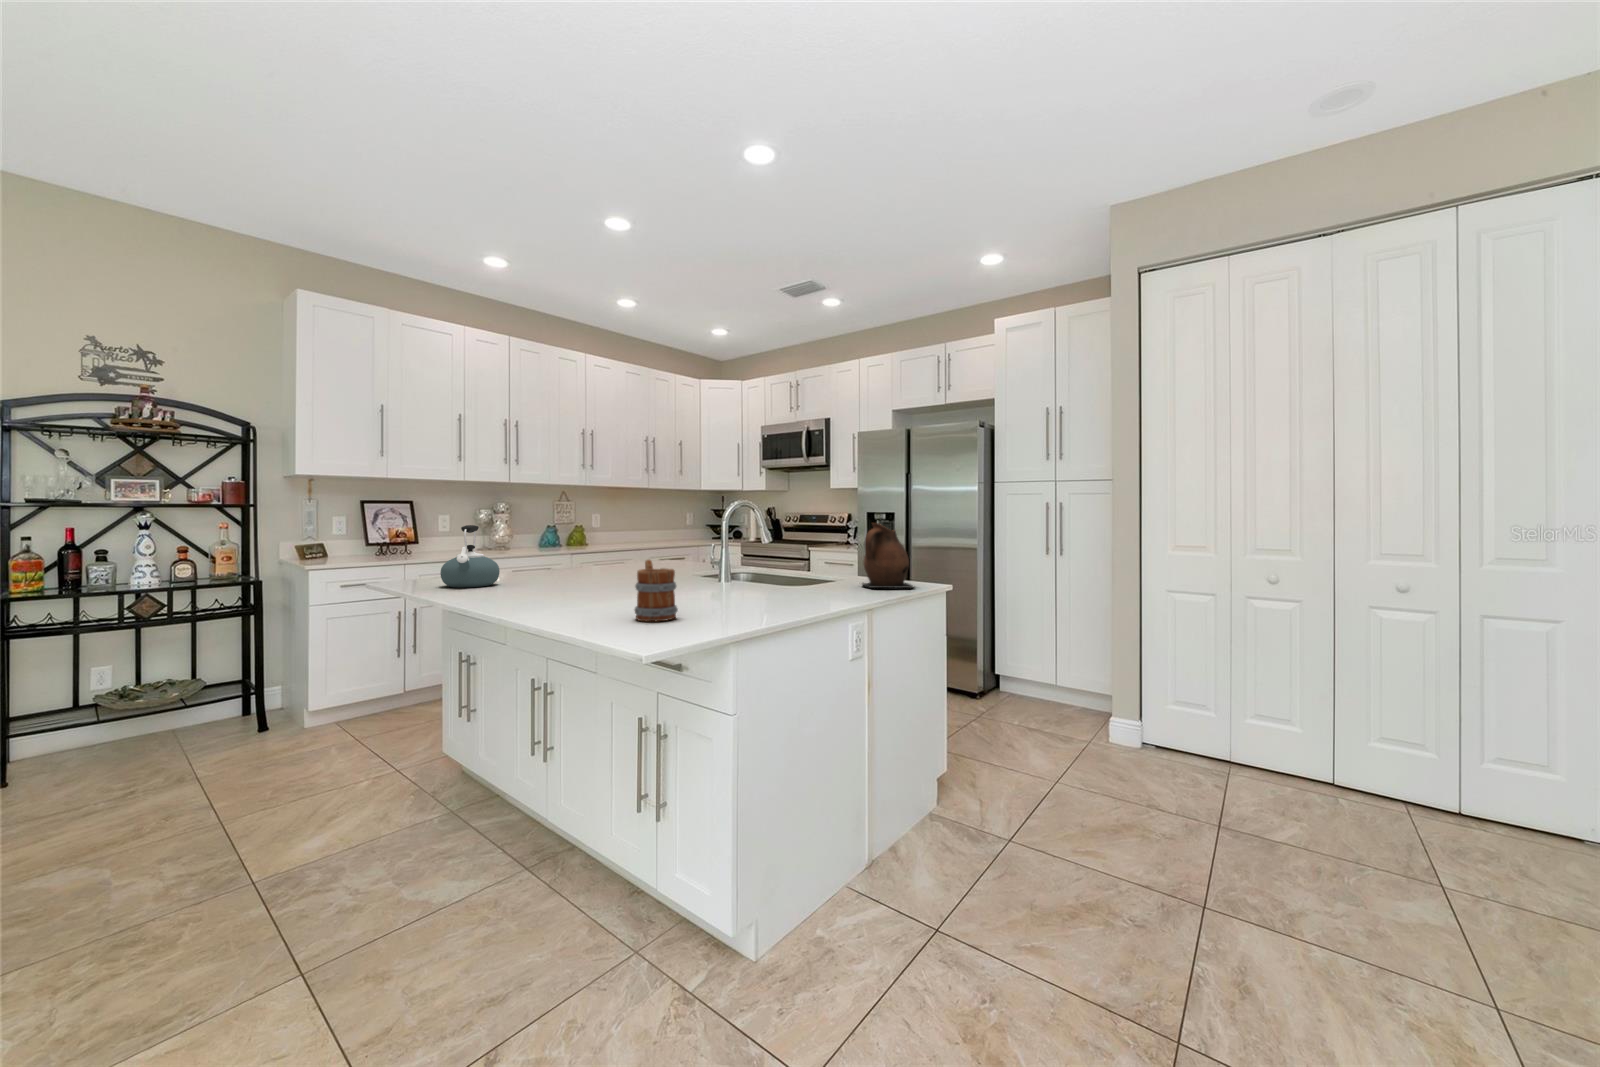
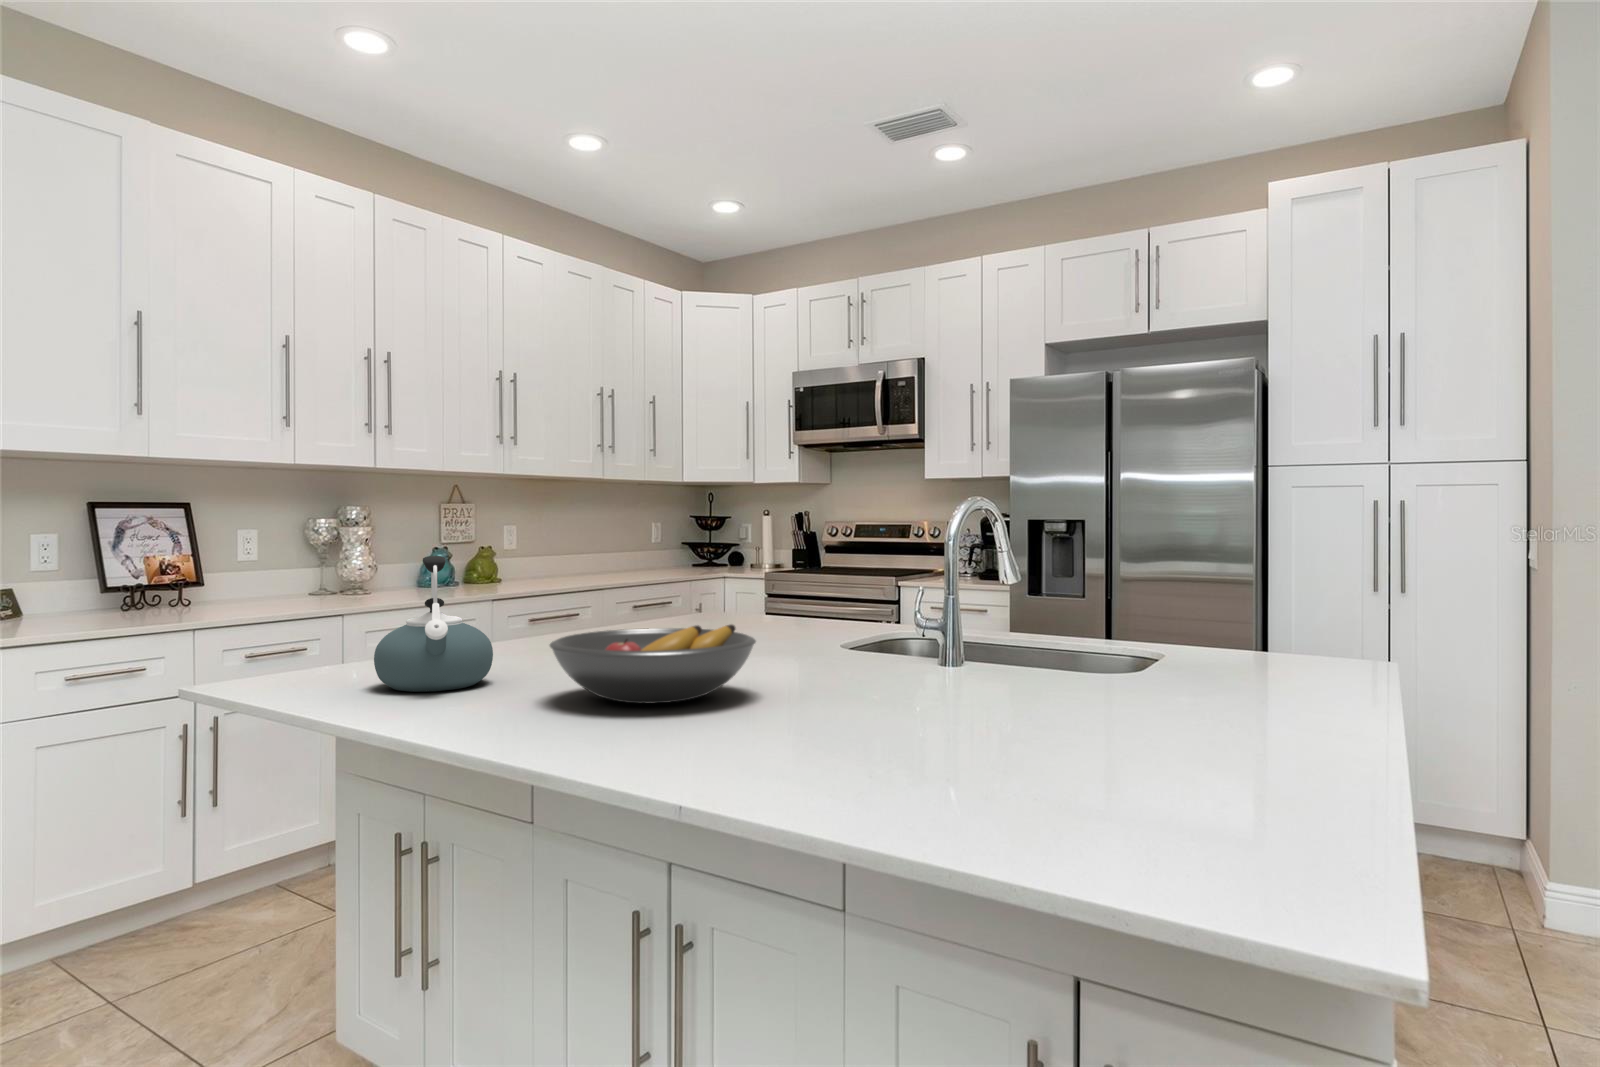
ceramic pitcher: present [862,523,914,588] -> none [1223,546,1356,676]
fruit bowl: none [503,557,605,592] -> present [550,625,756,703]
mug: present [635,560,678,621] -> none [1029,643,1159,799]

